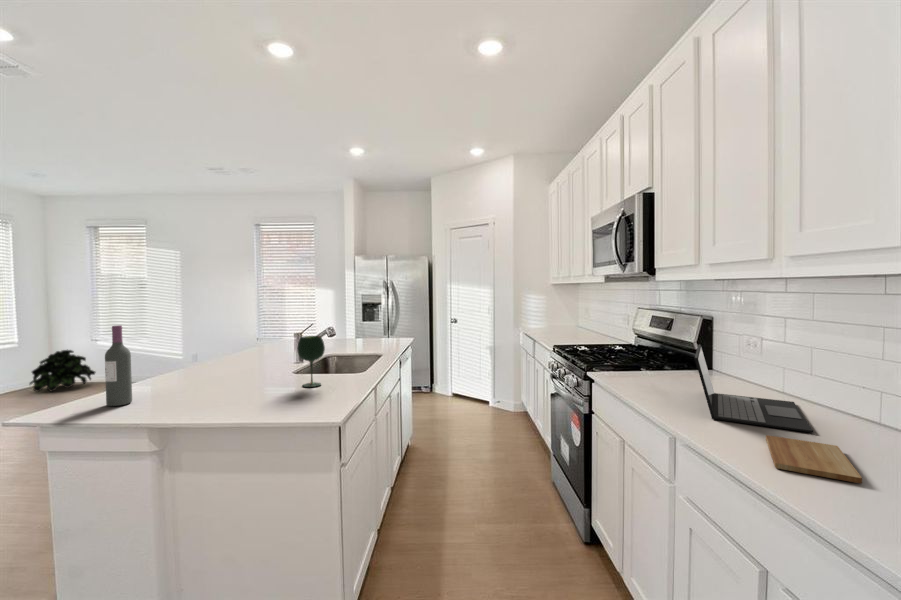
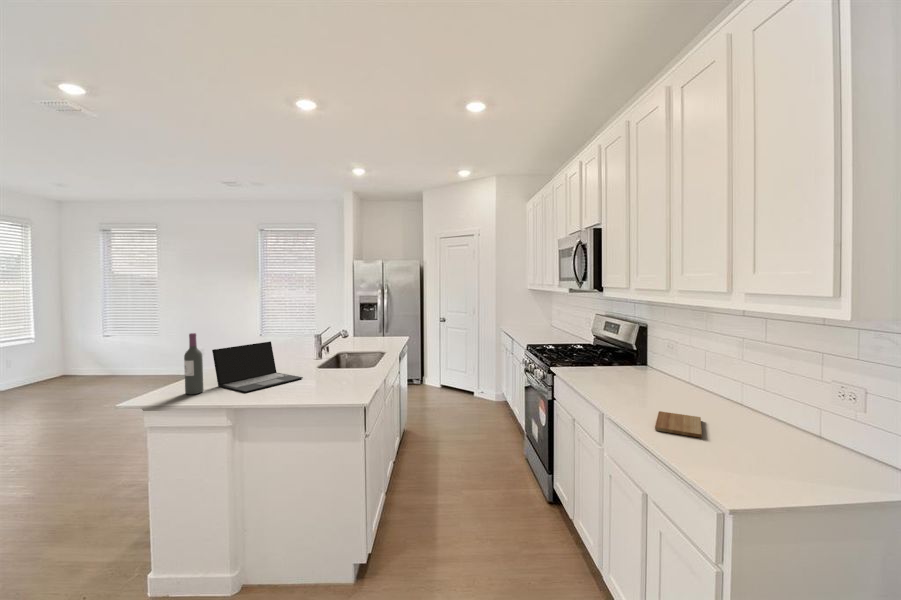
wine glass: present [297,336,325,387] -> none [325,340,347,380]
laptop: present [695,345,814,433] -> present [212,341,303,392]
potted plant: present [30,350,96,392] -> none [47,345,108,385]

